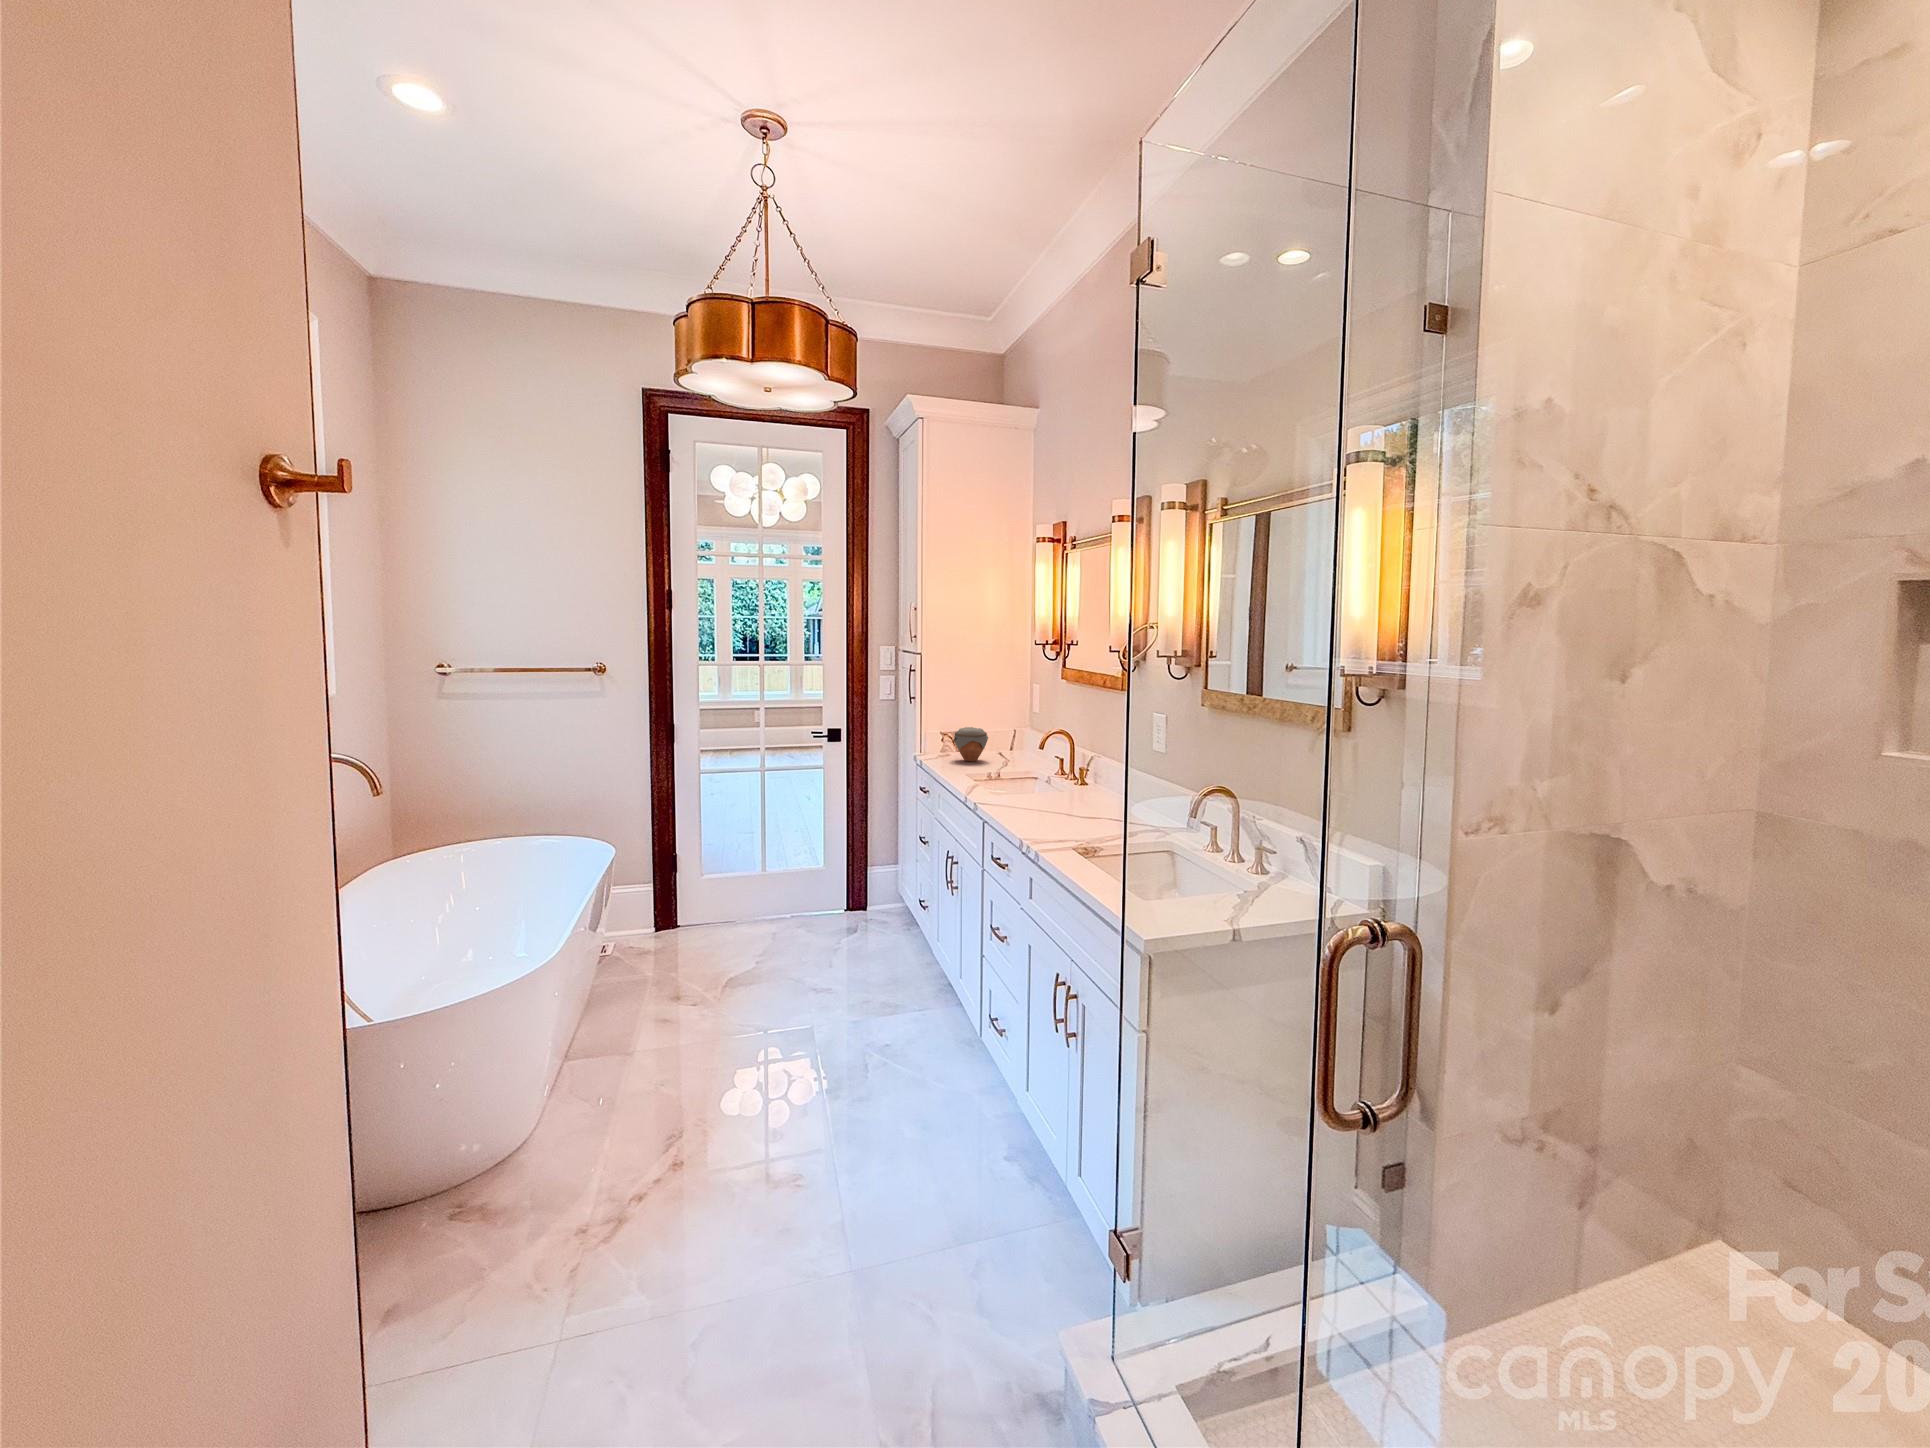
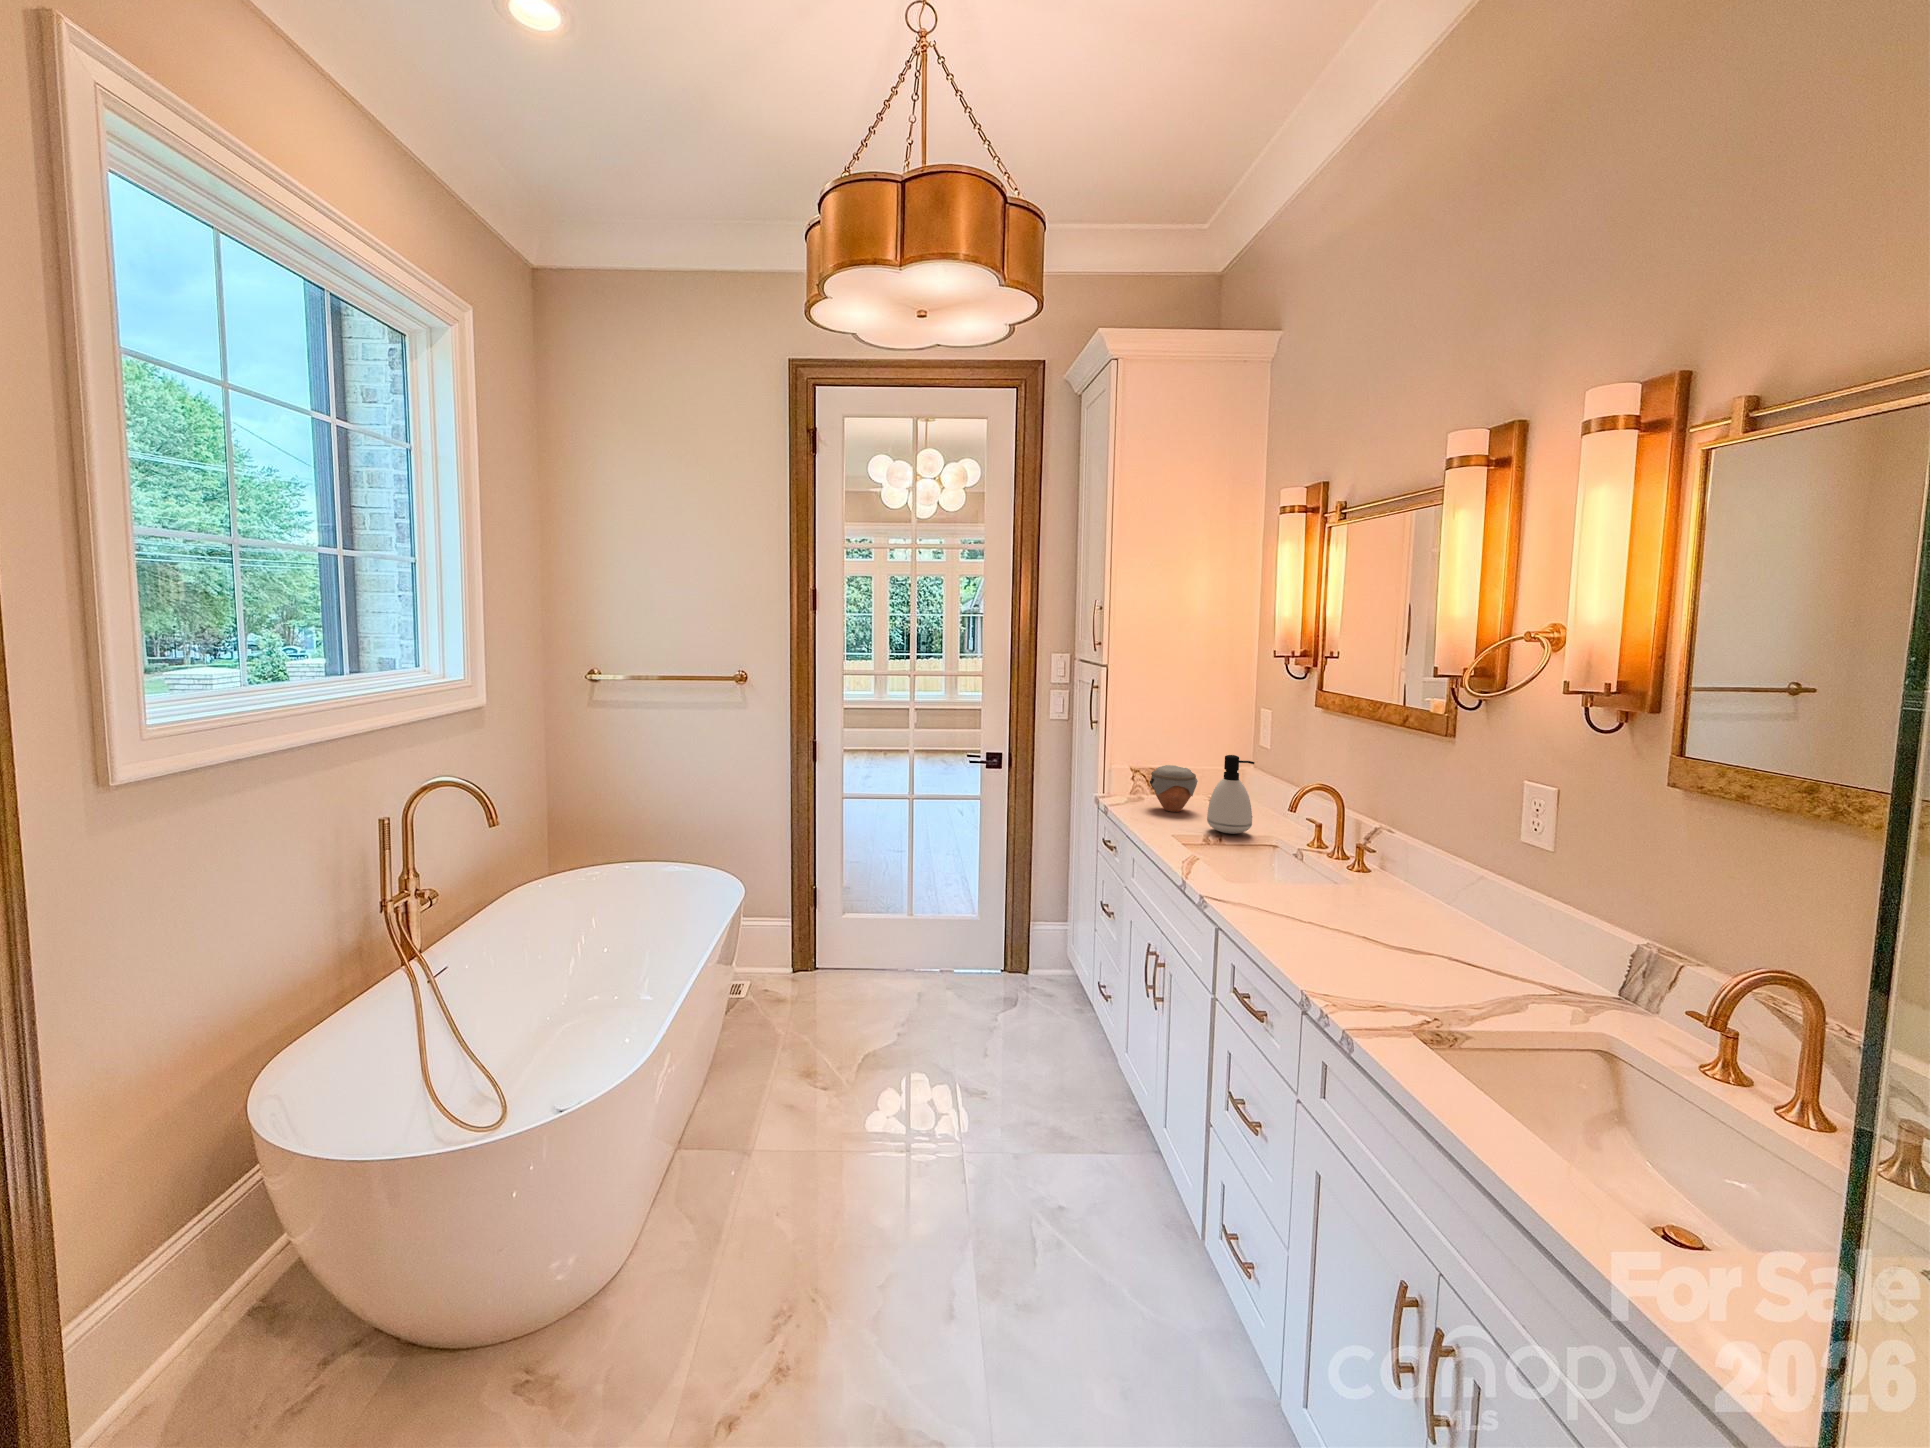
soap dispenser: none [992,714,1022,771] -> present [1207,755,1254,834]

